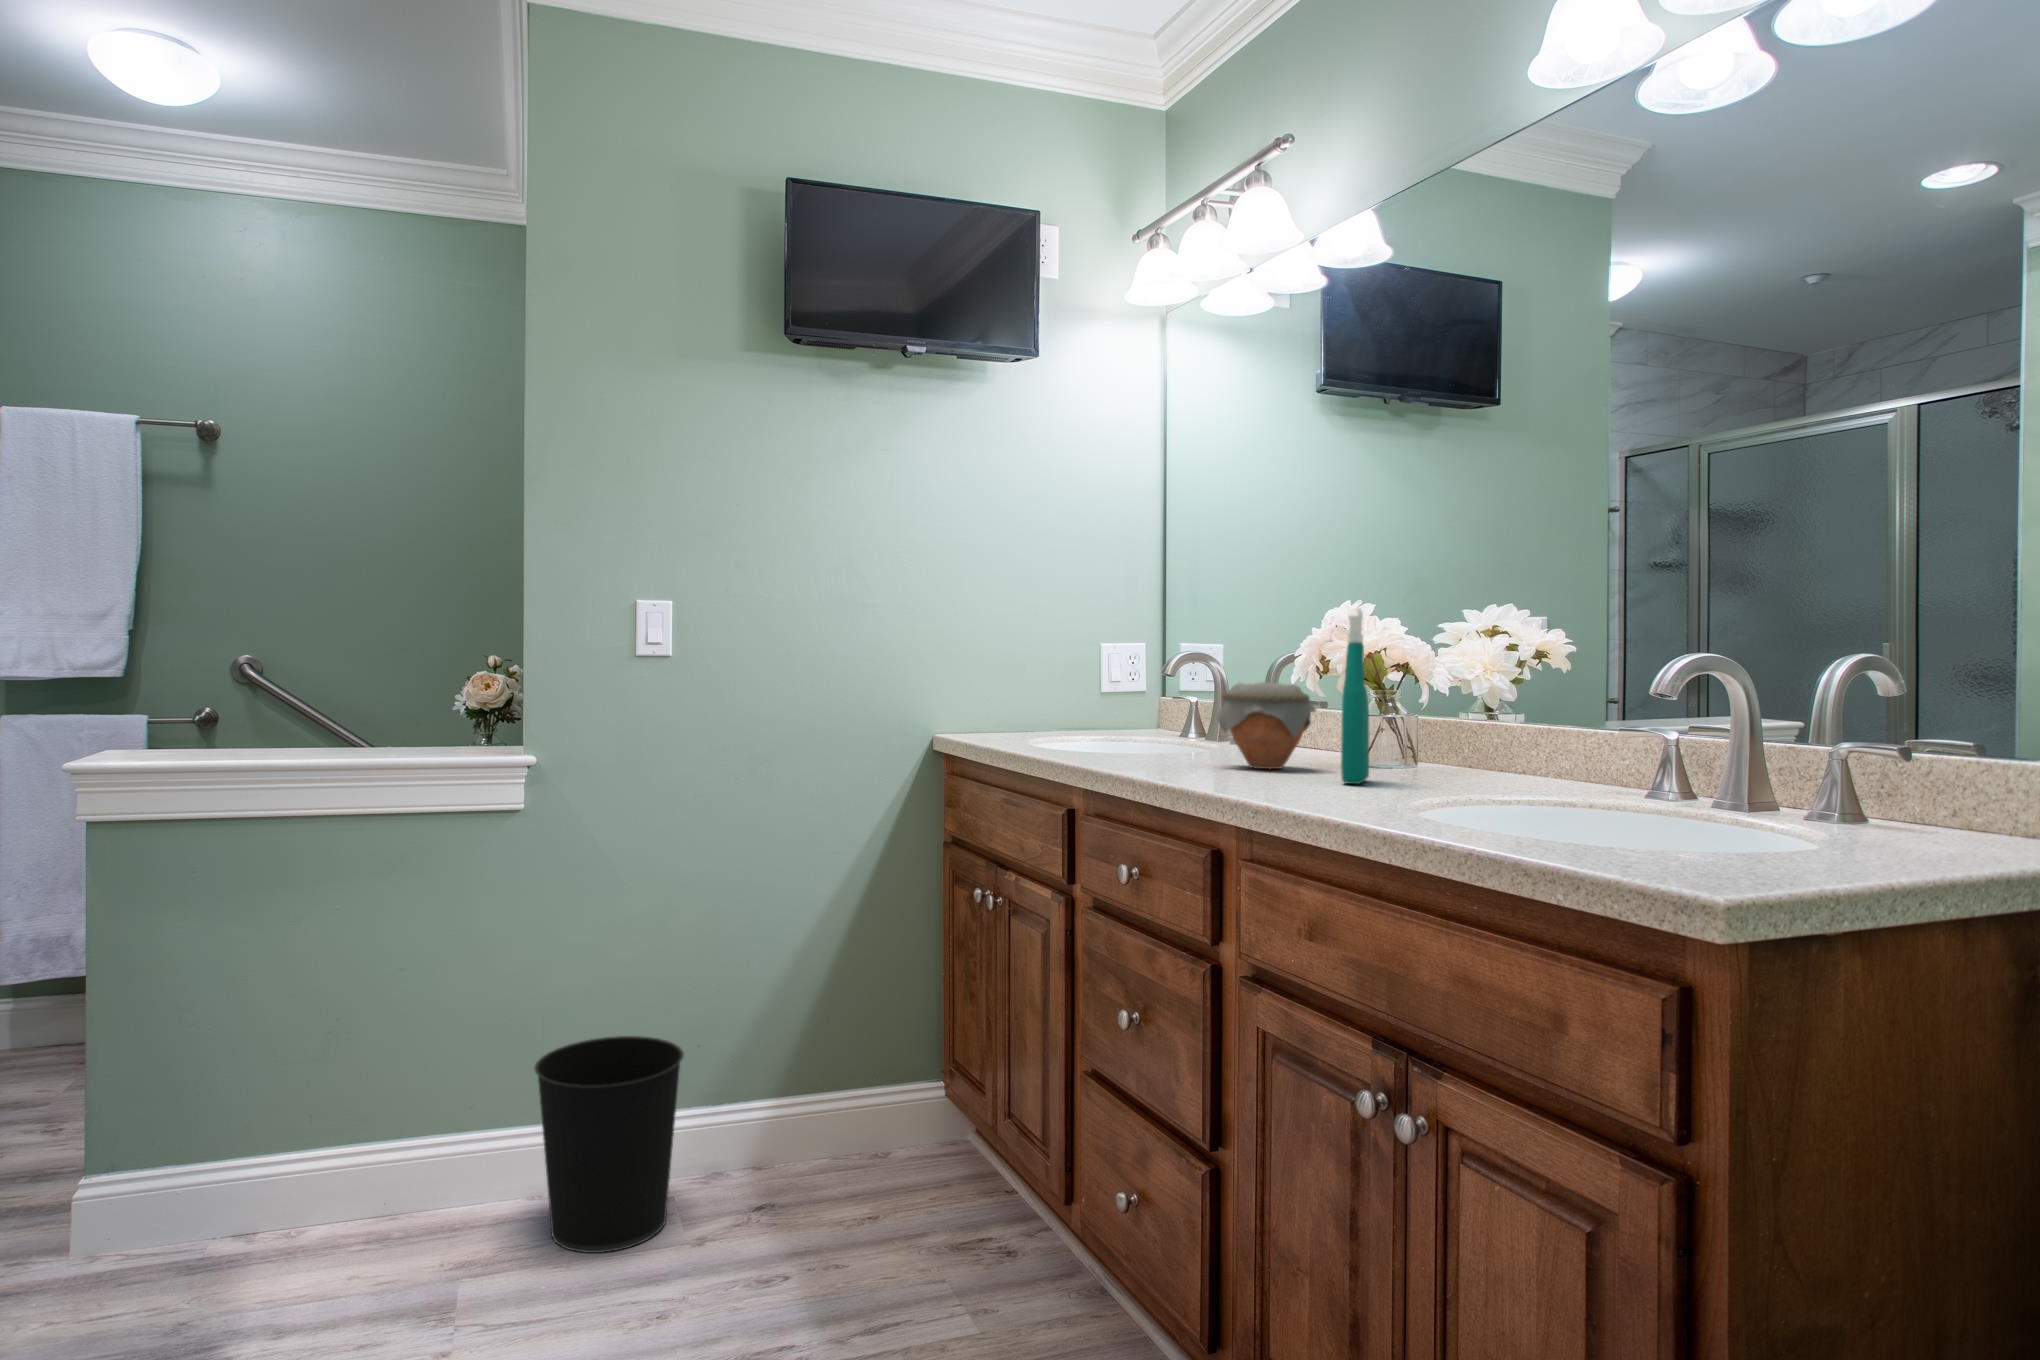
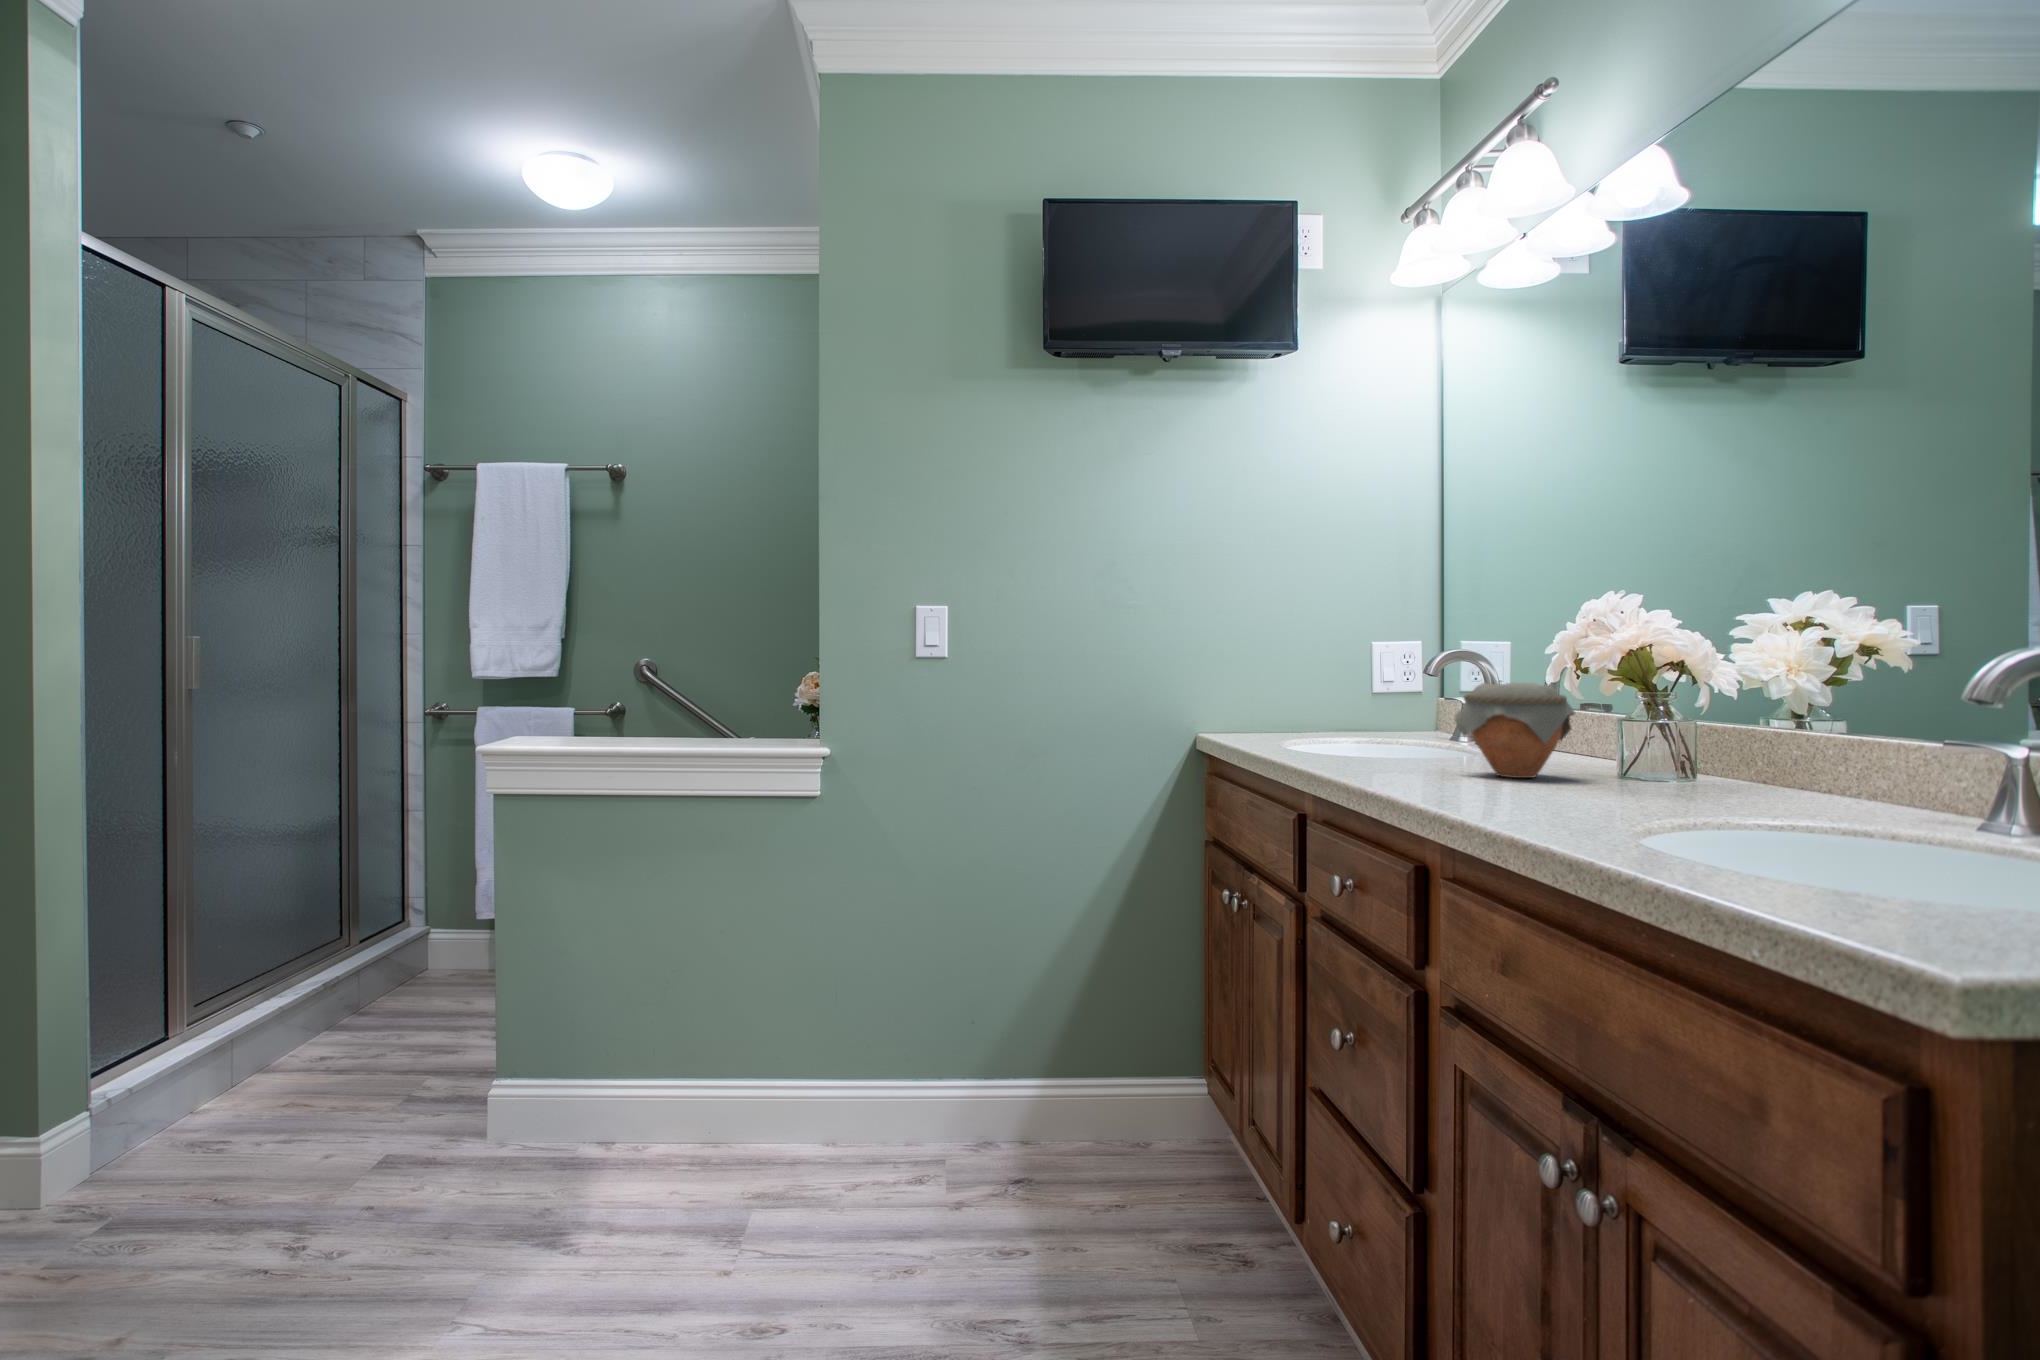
spray bottle: present [1341,608,1369,784] -> none [1585,599,1629,799]
wastebasket: present [535,1036,684,1253] -> none [816,1002,946,1197]

